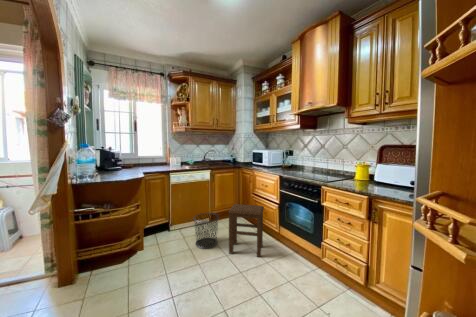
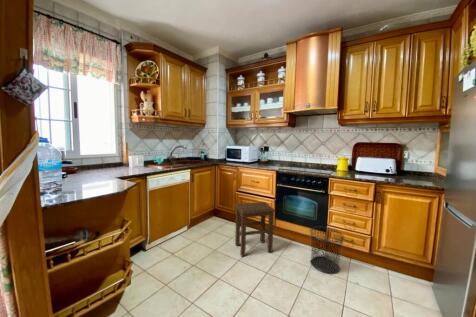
waste bin: present [193,213,219,249] -> present [311,227,344,274]

